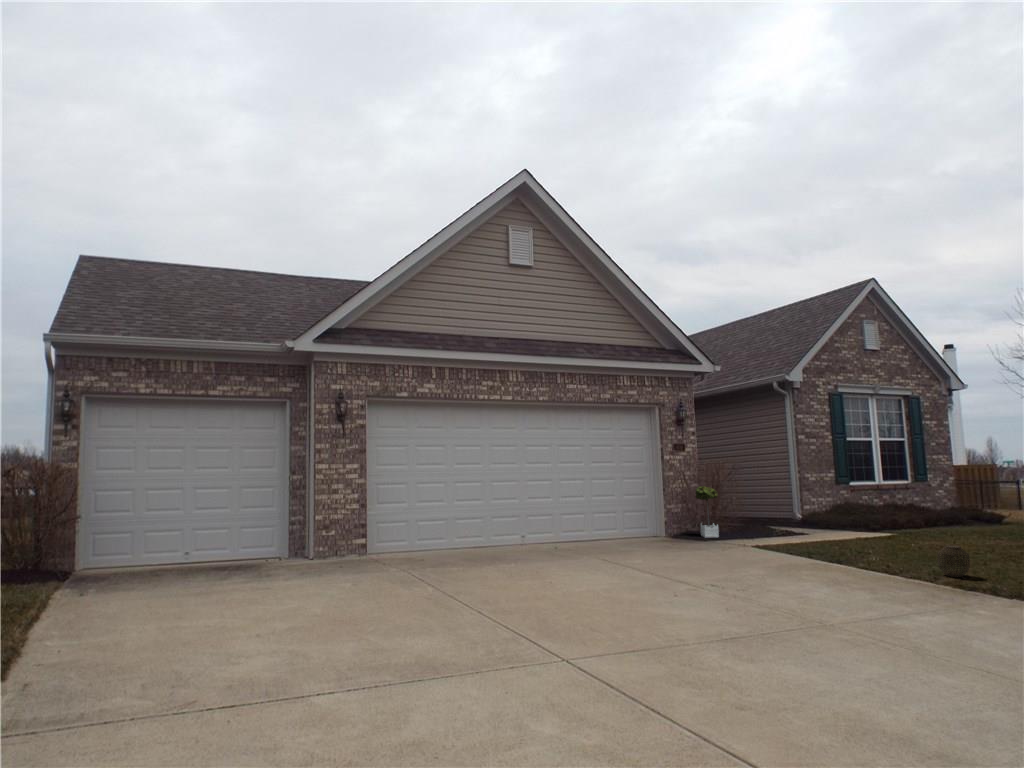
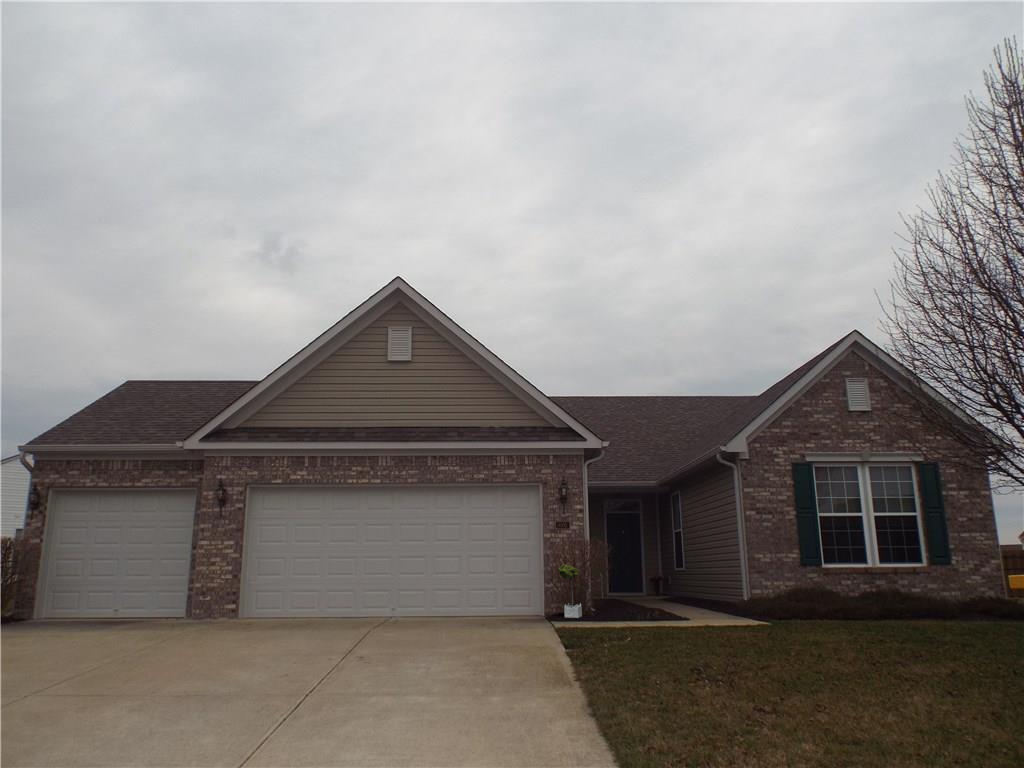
woven basket: present [937,545,970,577] -> none [636,628,666,662]

